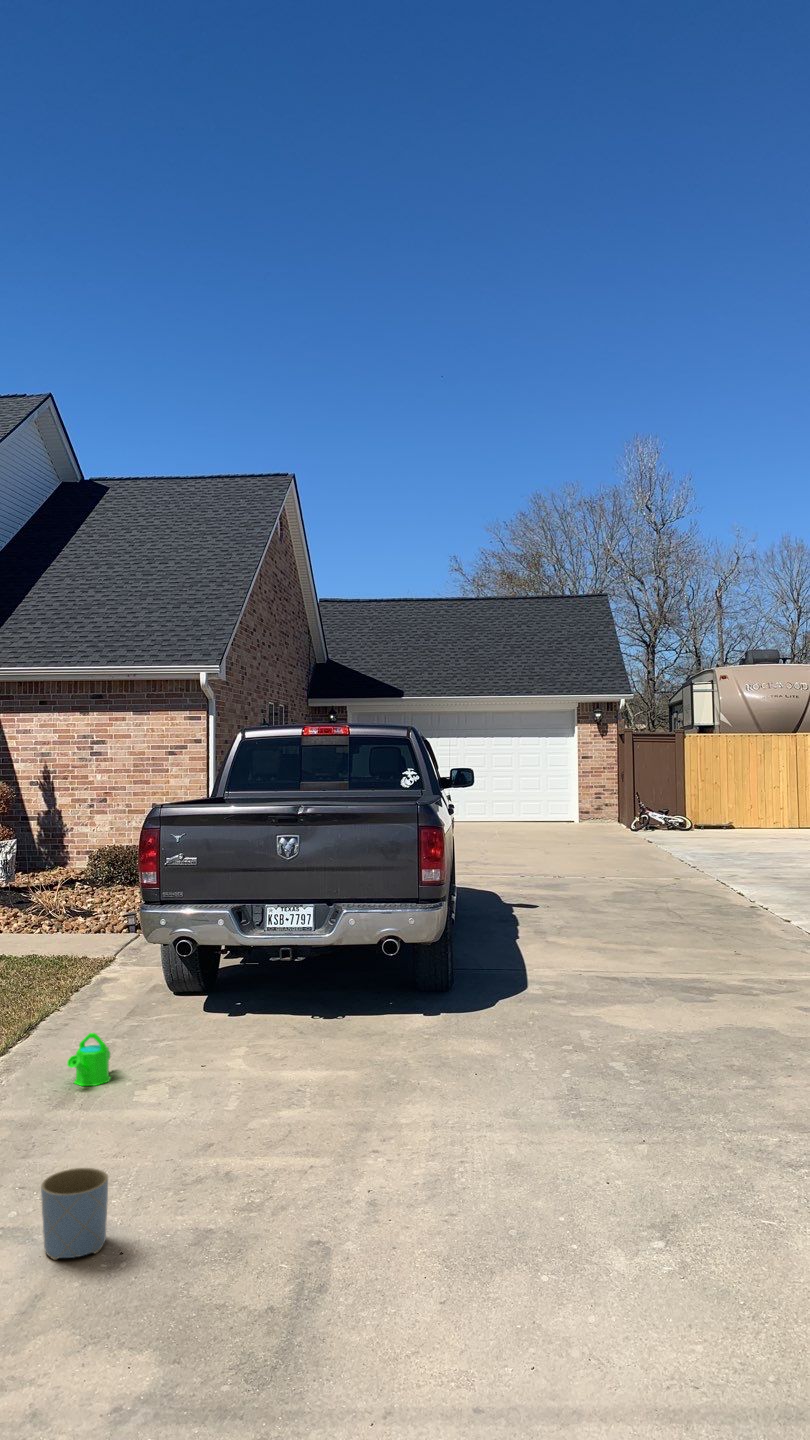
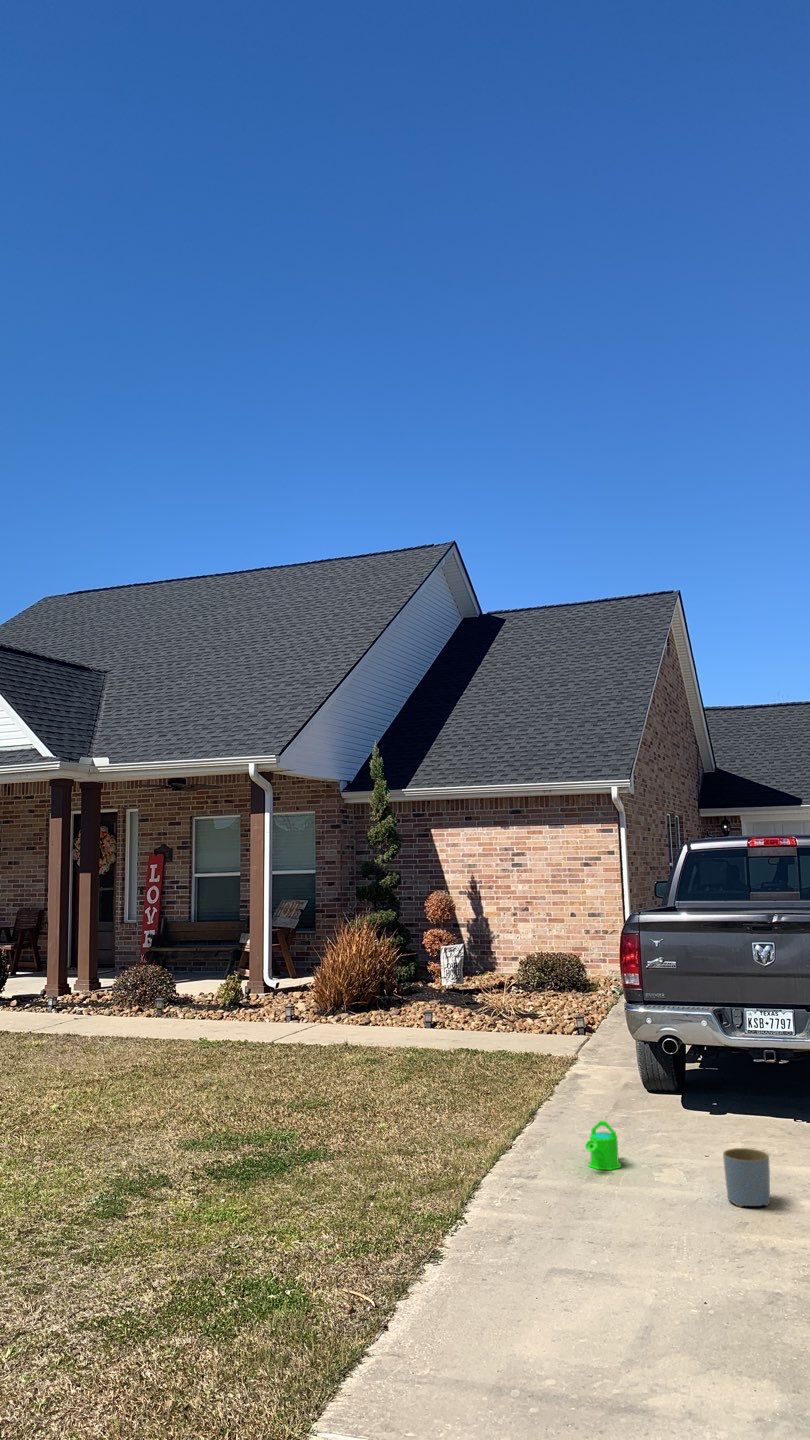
planter: present [41,1168,108,1260] -> present [723,1148,770,1207]

